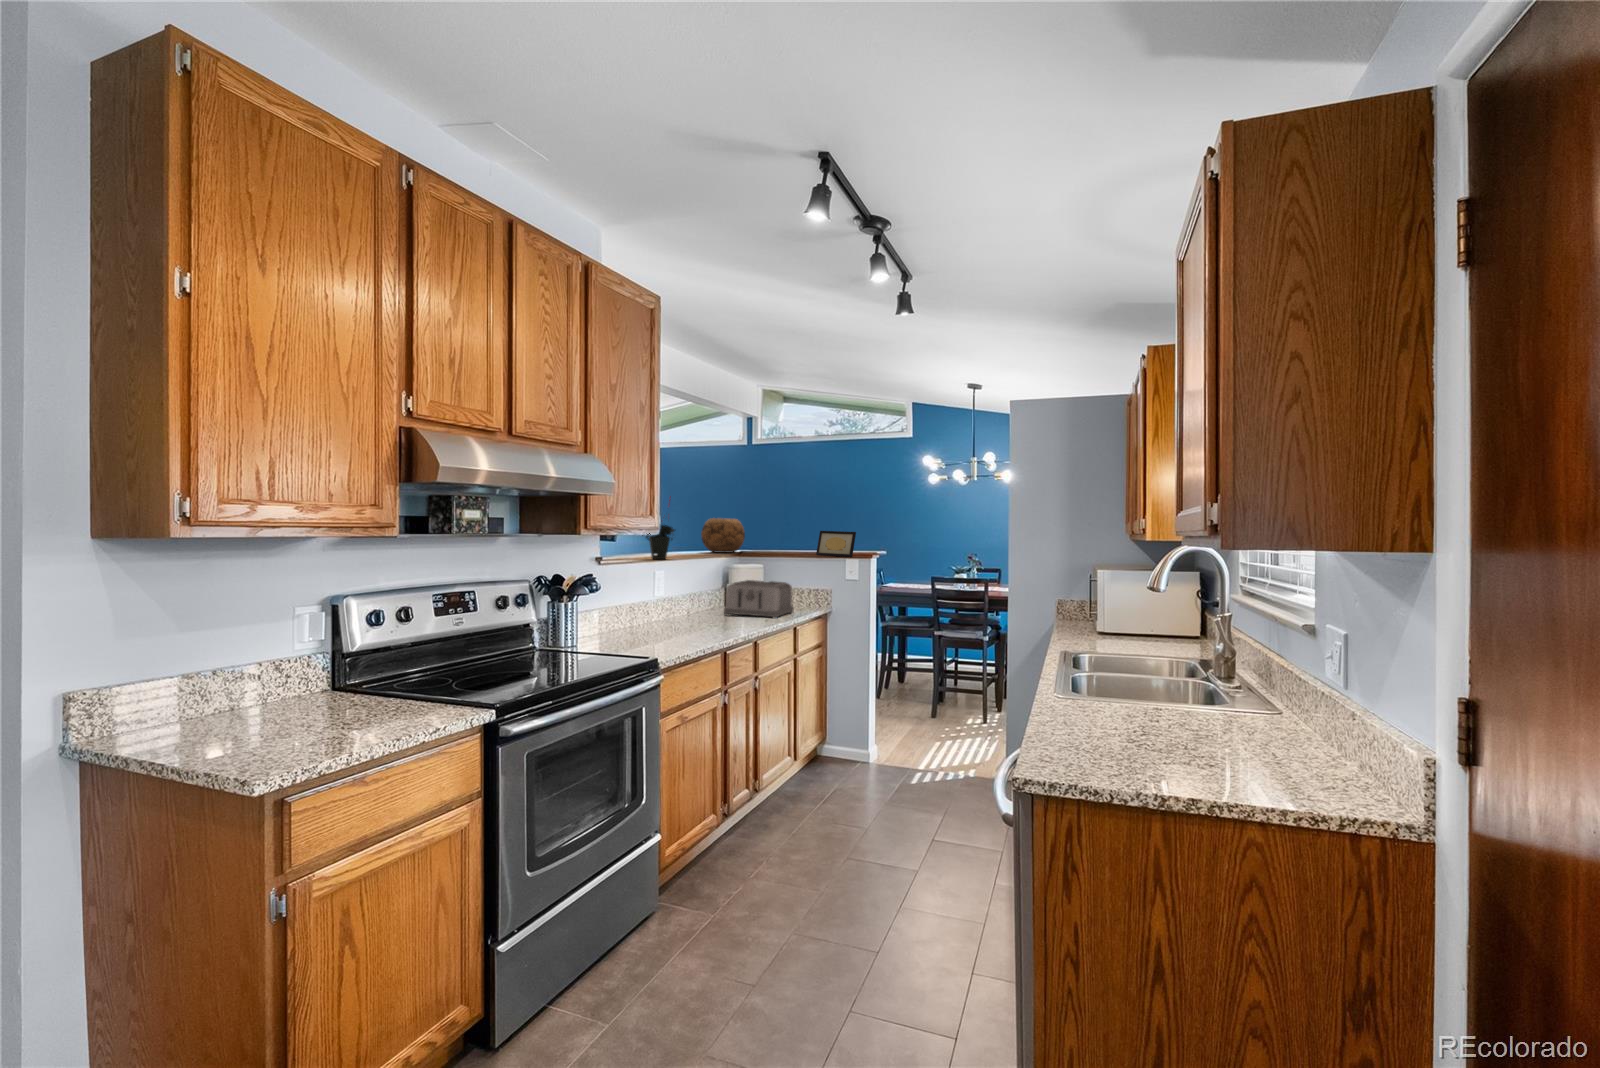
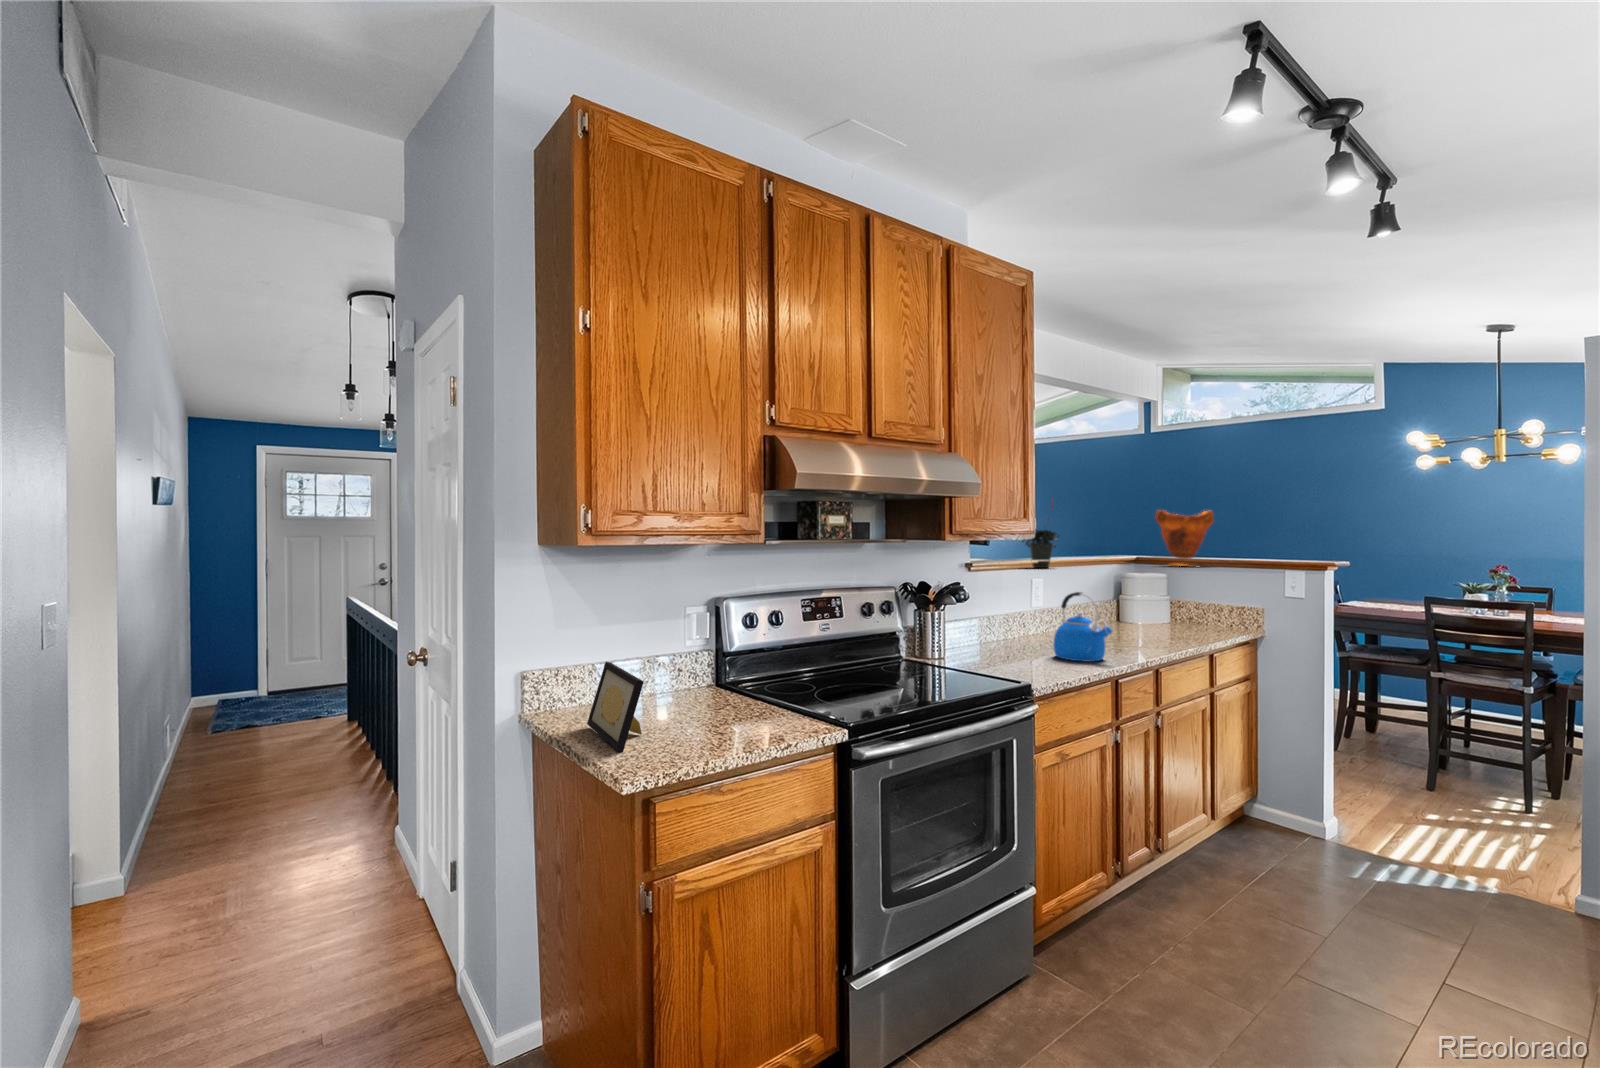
vase: none [753,509,797,556] -> present [1155,510,1214,566]
decorative bowl: present [701,518,745,553] -> none [1092,522,1145,561]
picture frame: present [816,531,856,557] -> present [587,662,644,752]
kettle: none [672,579,721,639] -> present [1053,592,1112,662]
toaster: present [724,580,793,618] -> none [1119,594,1210,642]

